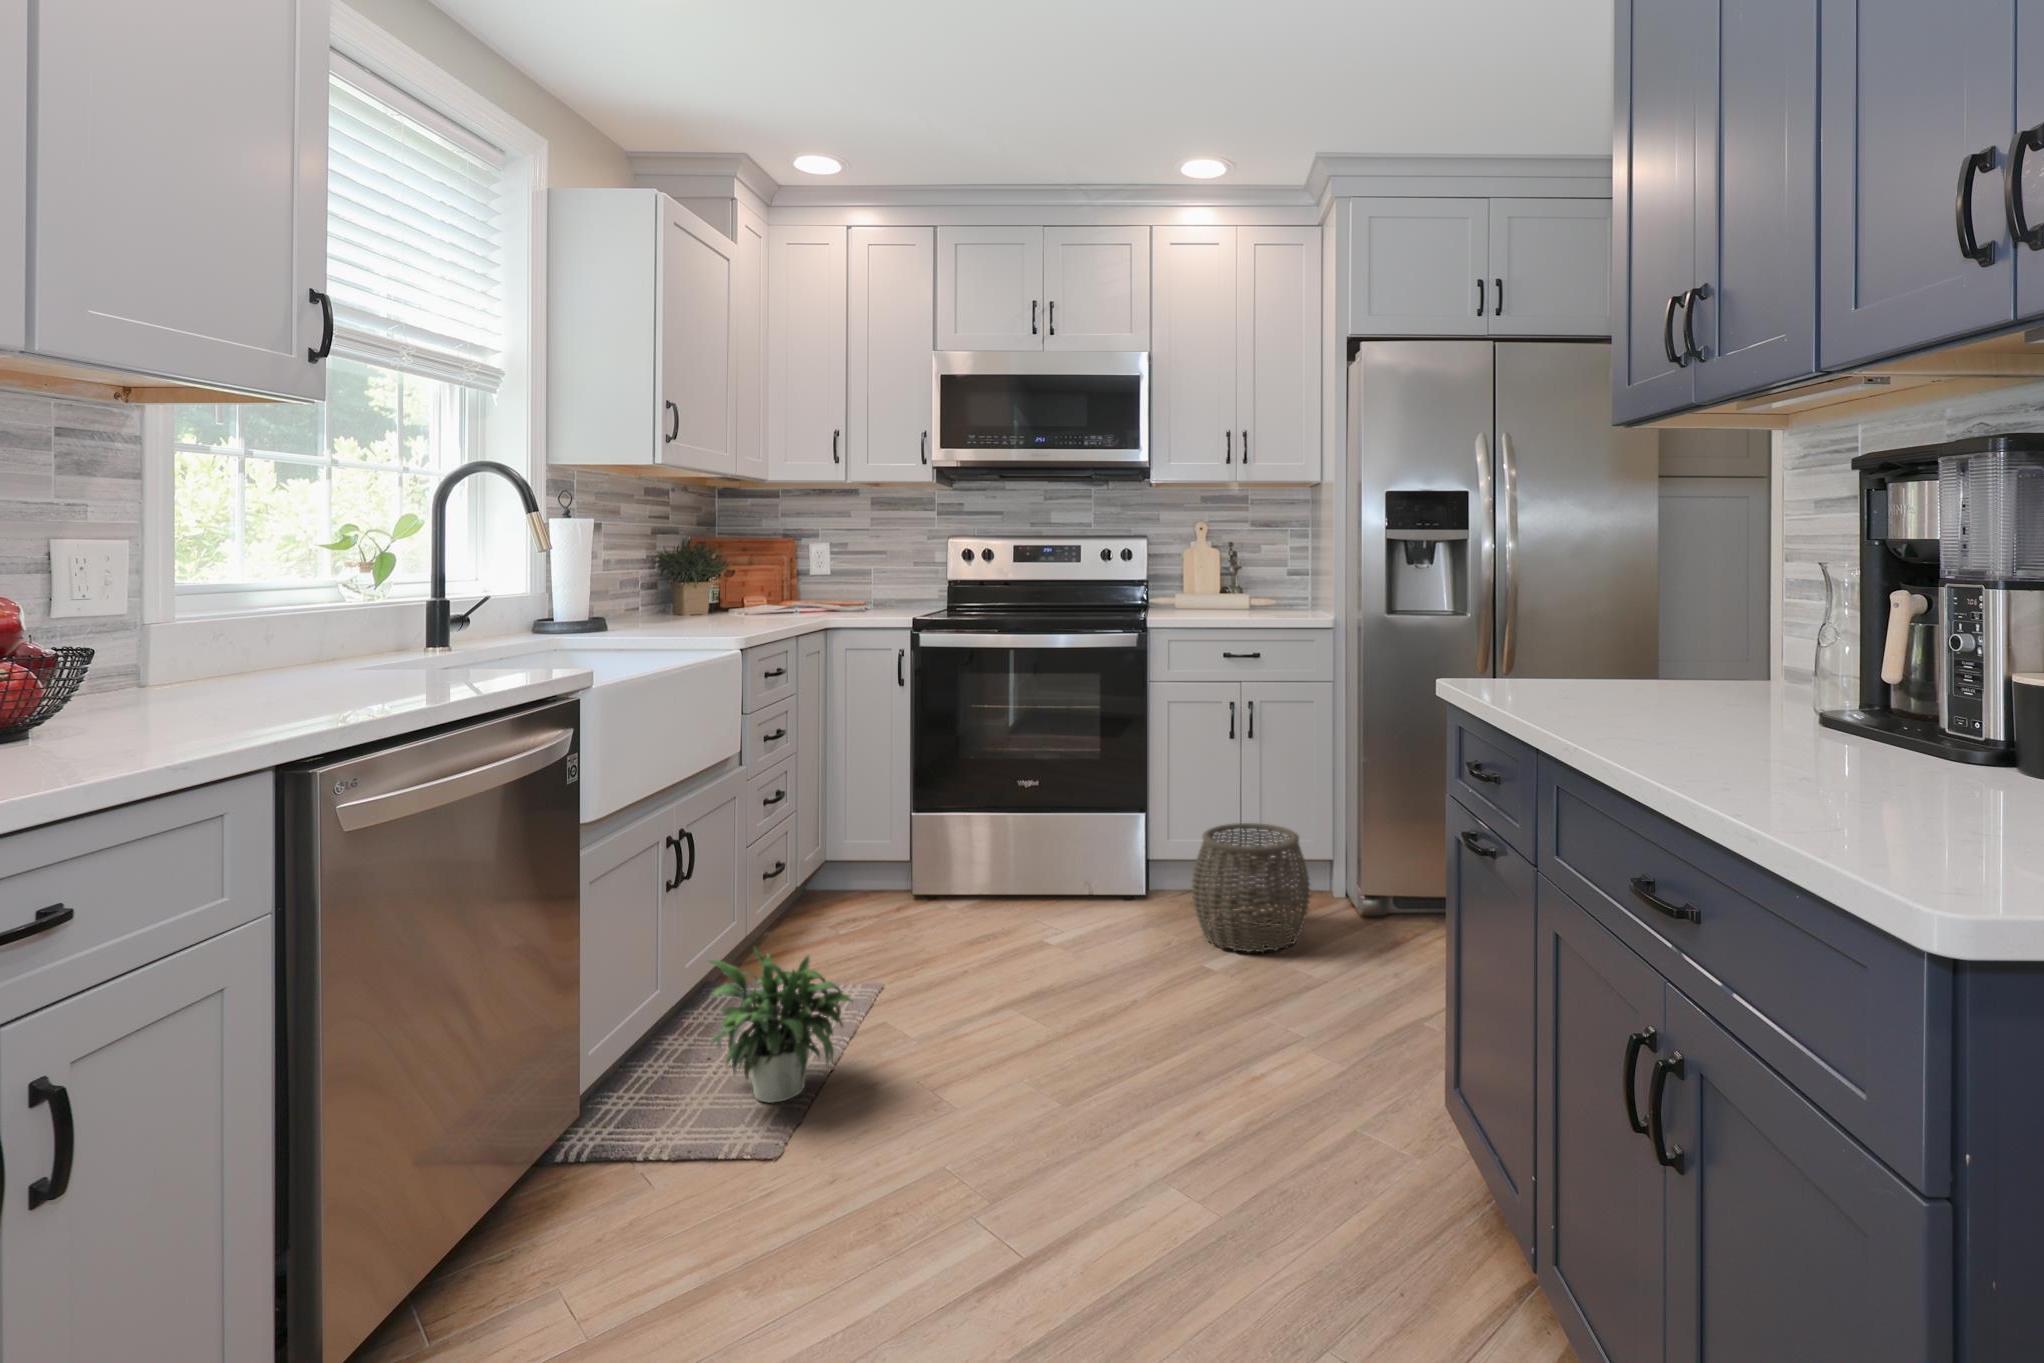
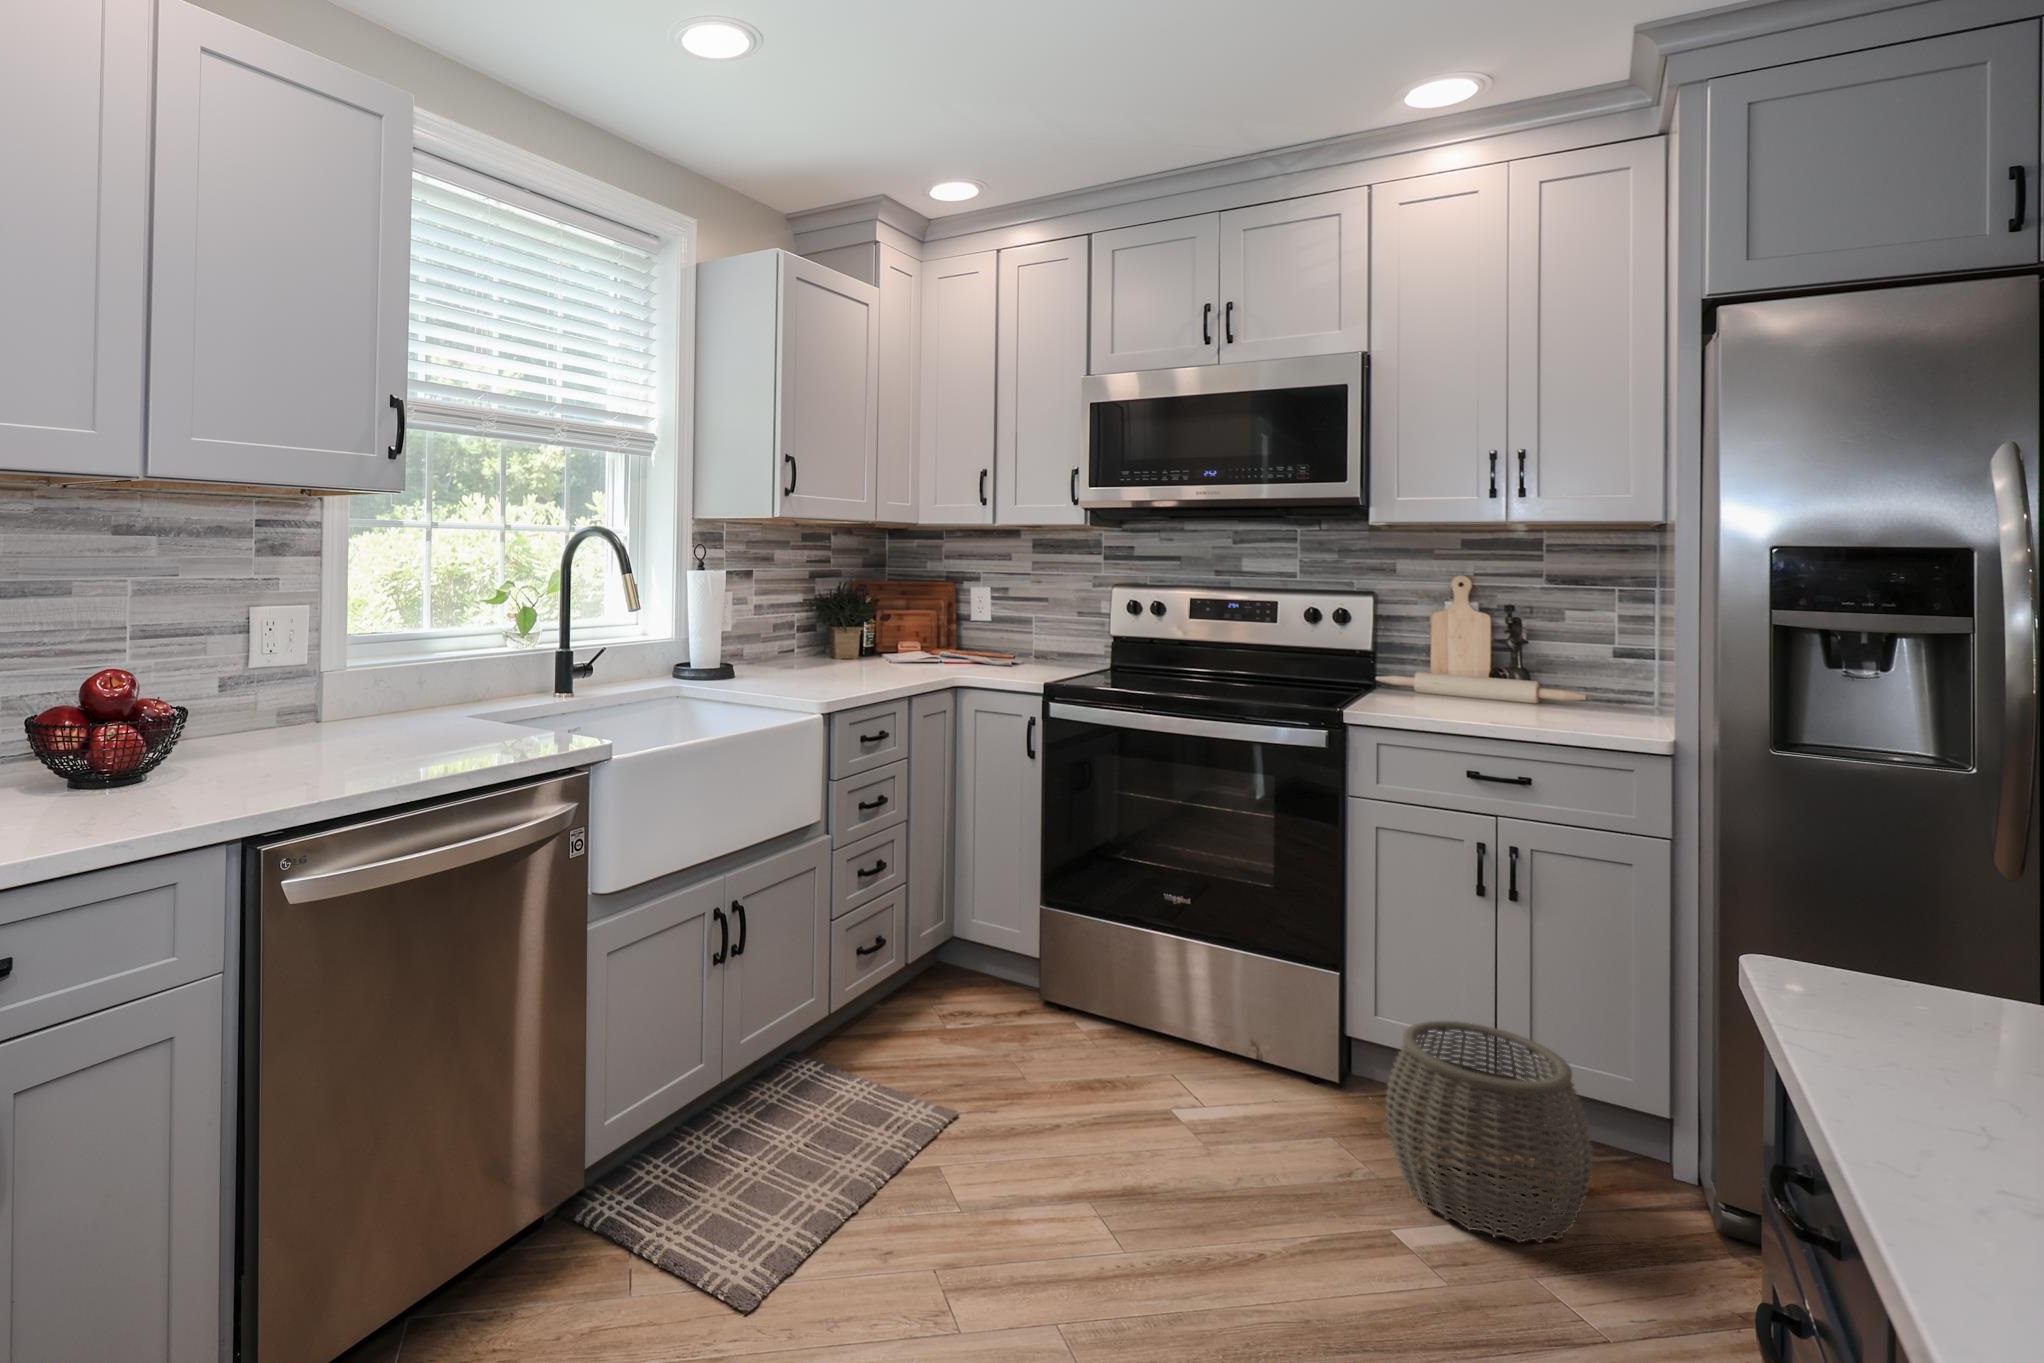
potted plant: present [705,948,853,1103] -> none [717,1048,863,1238]

